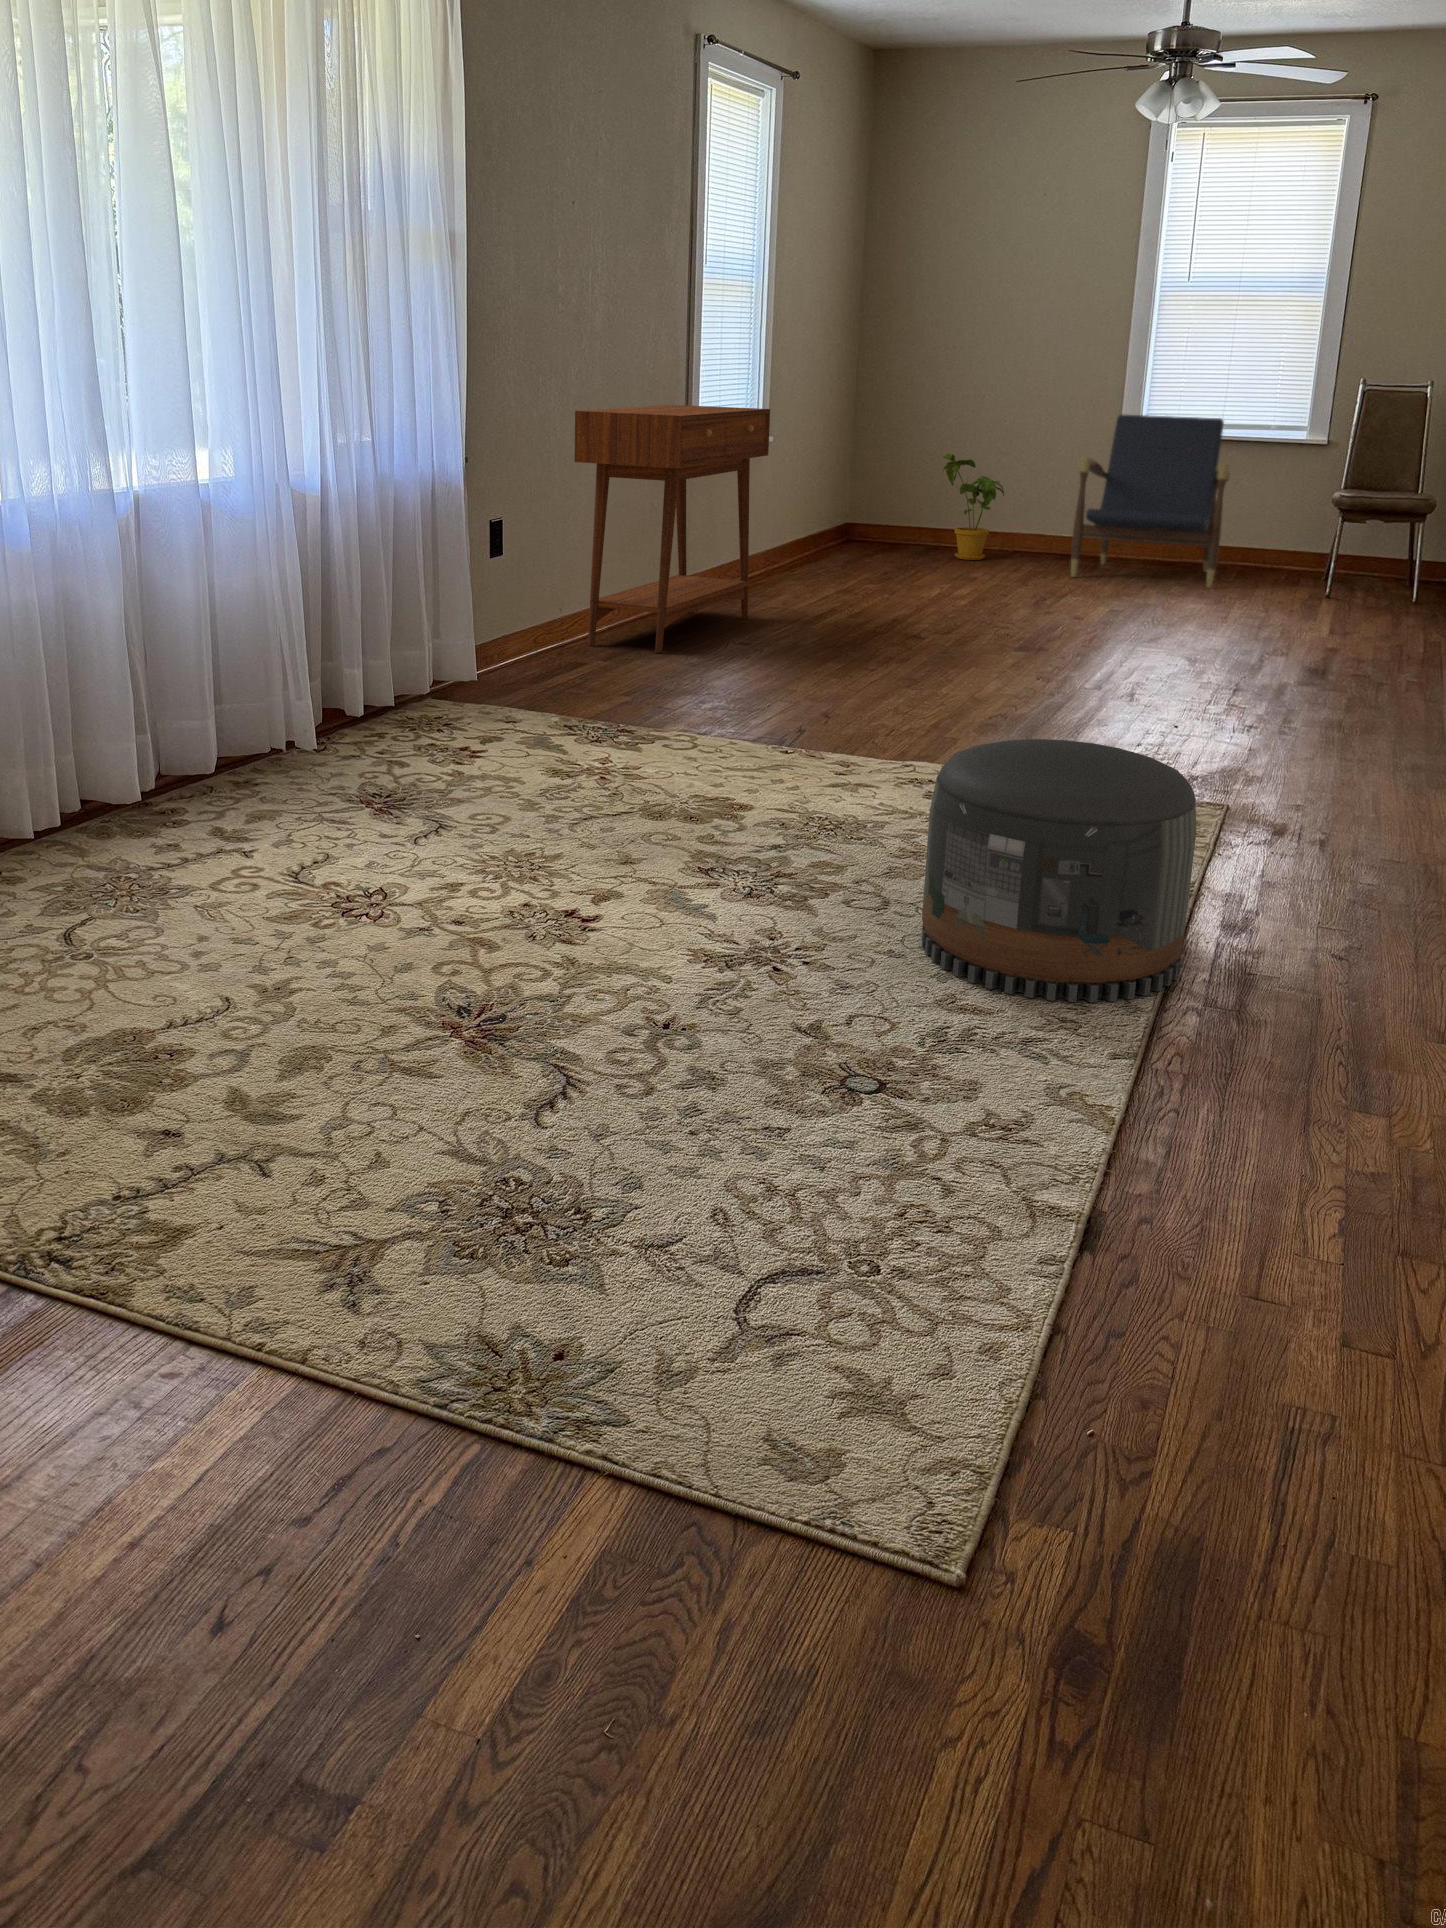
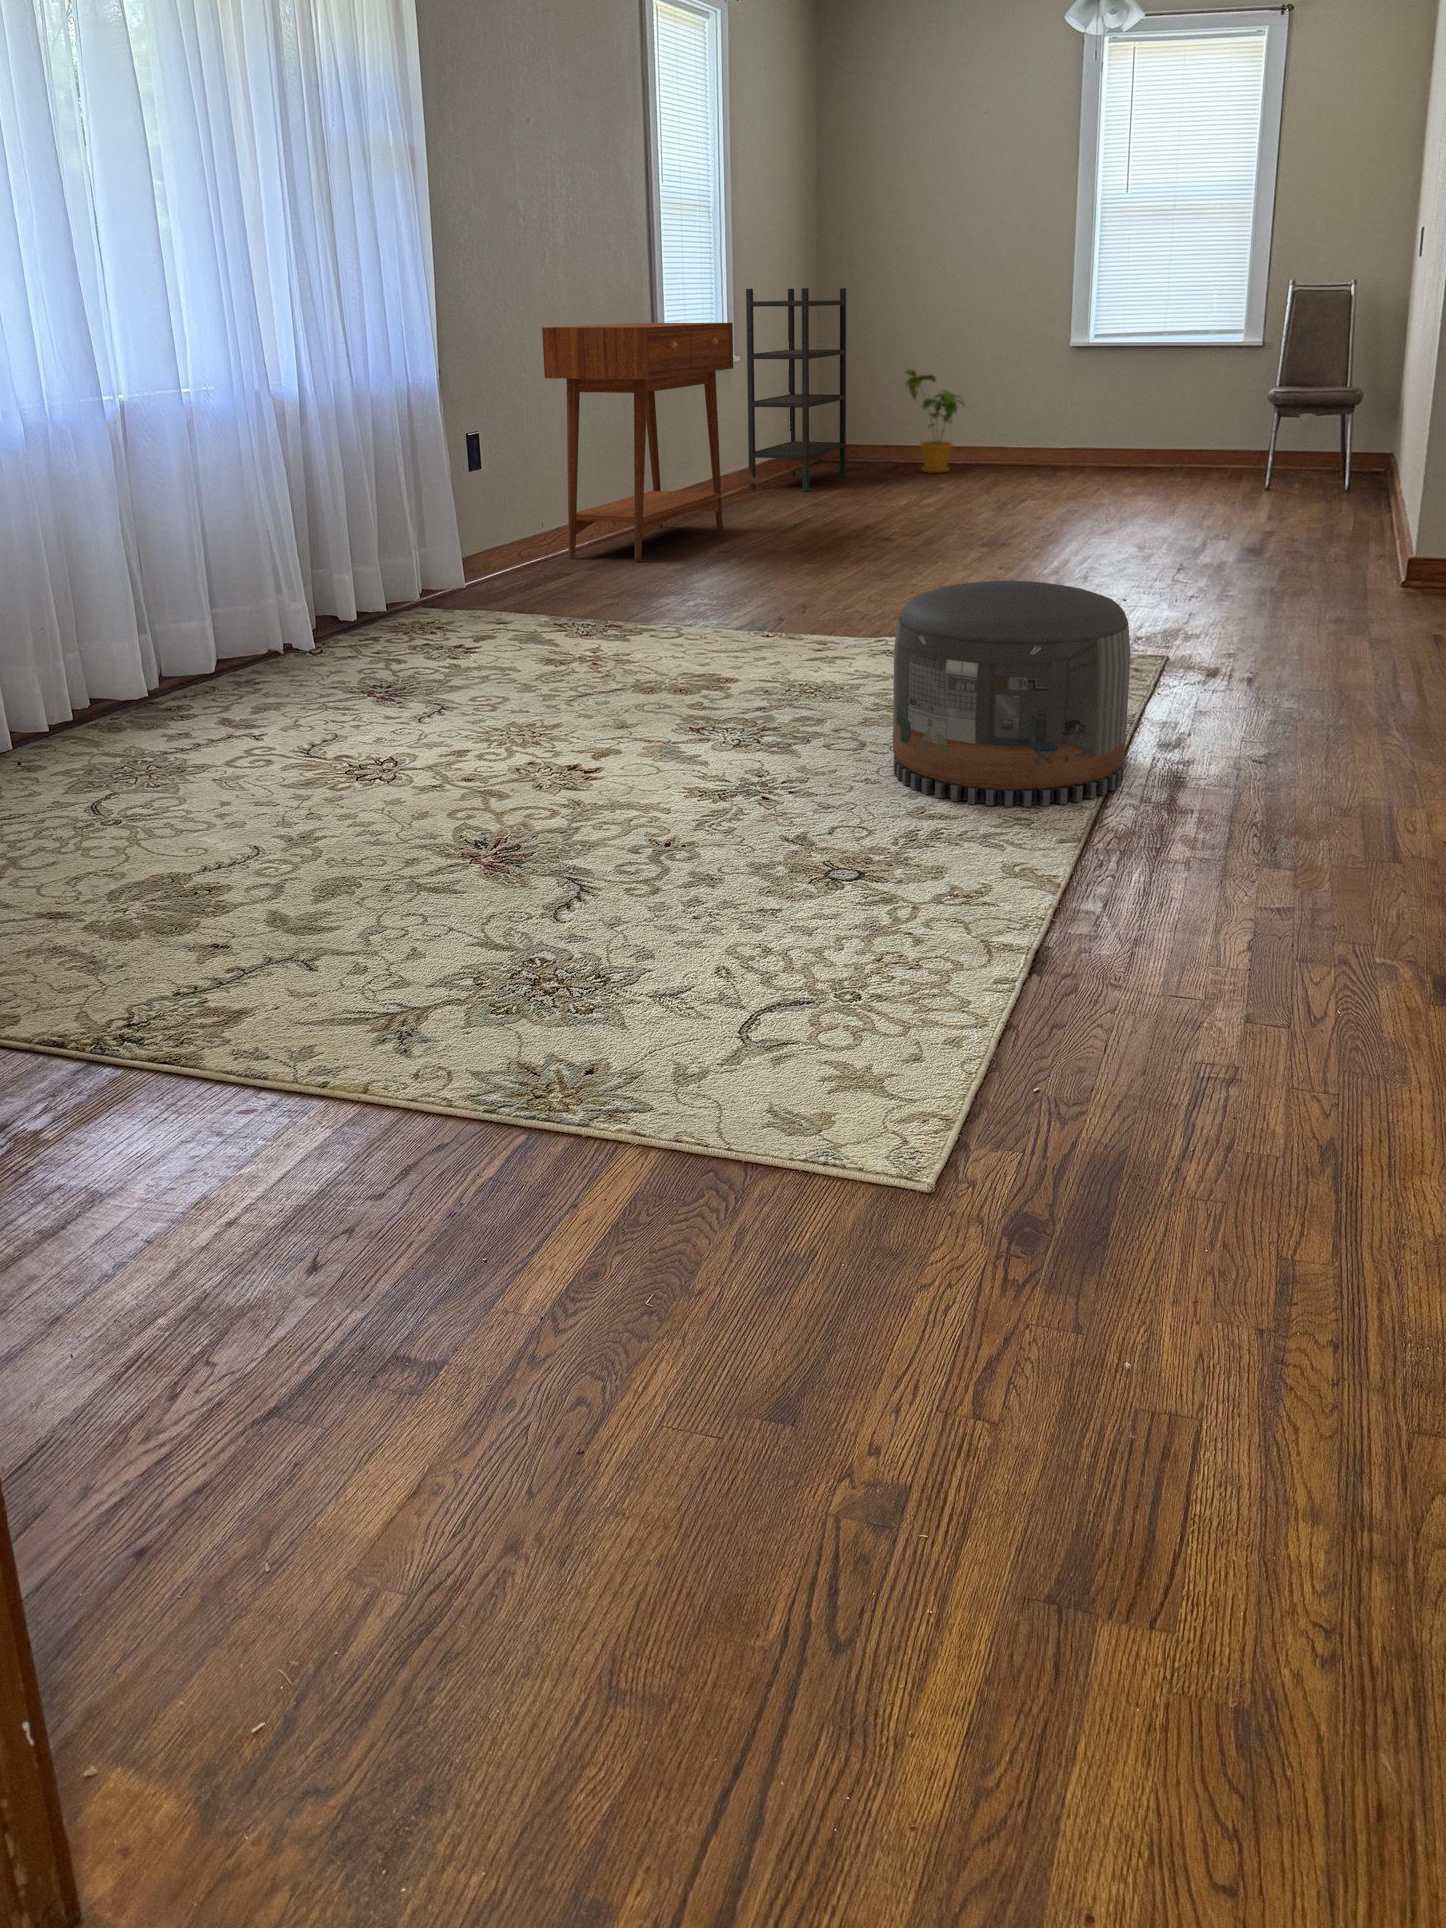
bookshelf: none [777,368,888,576] -> present [746,288,846,491]
lounge chair: present [1071,415,1230,587] -> none [1031,324,1176,486]

